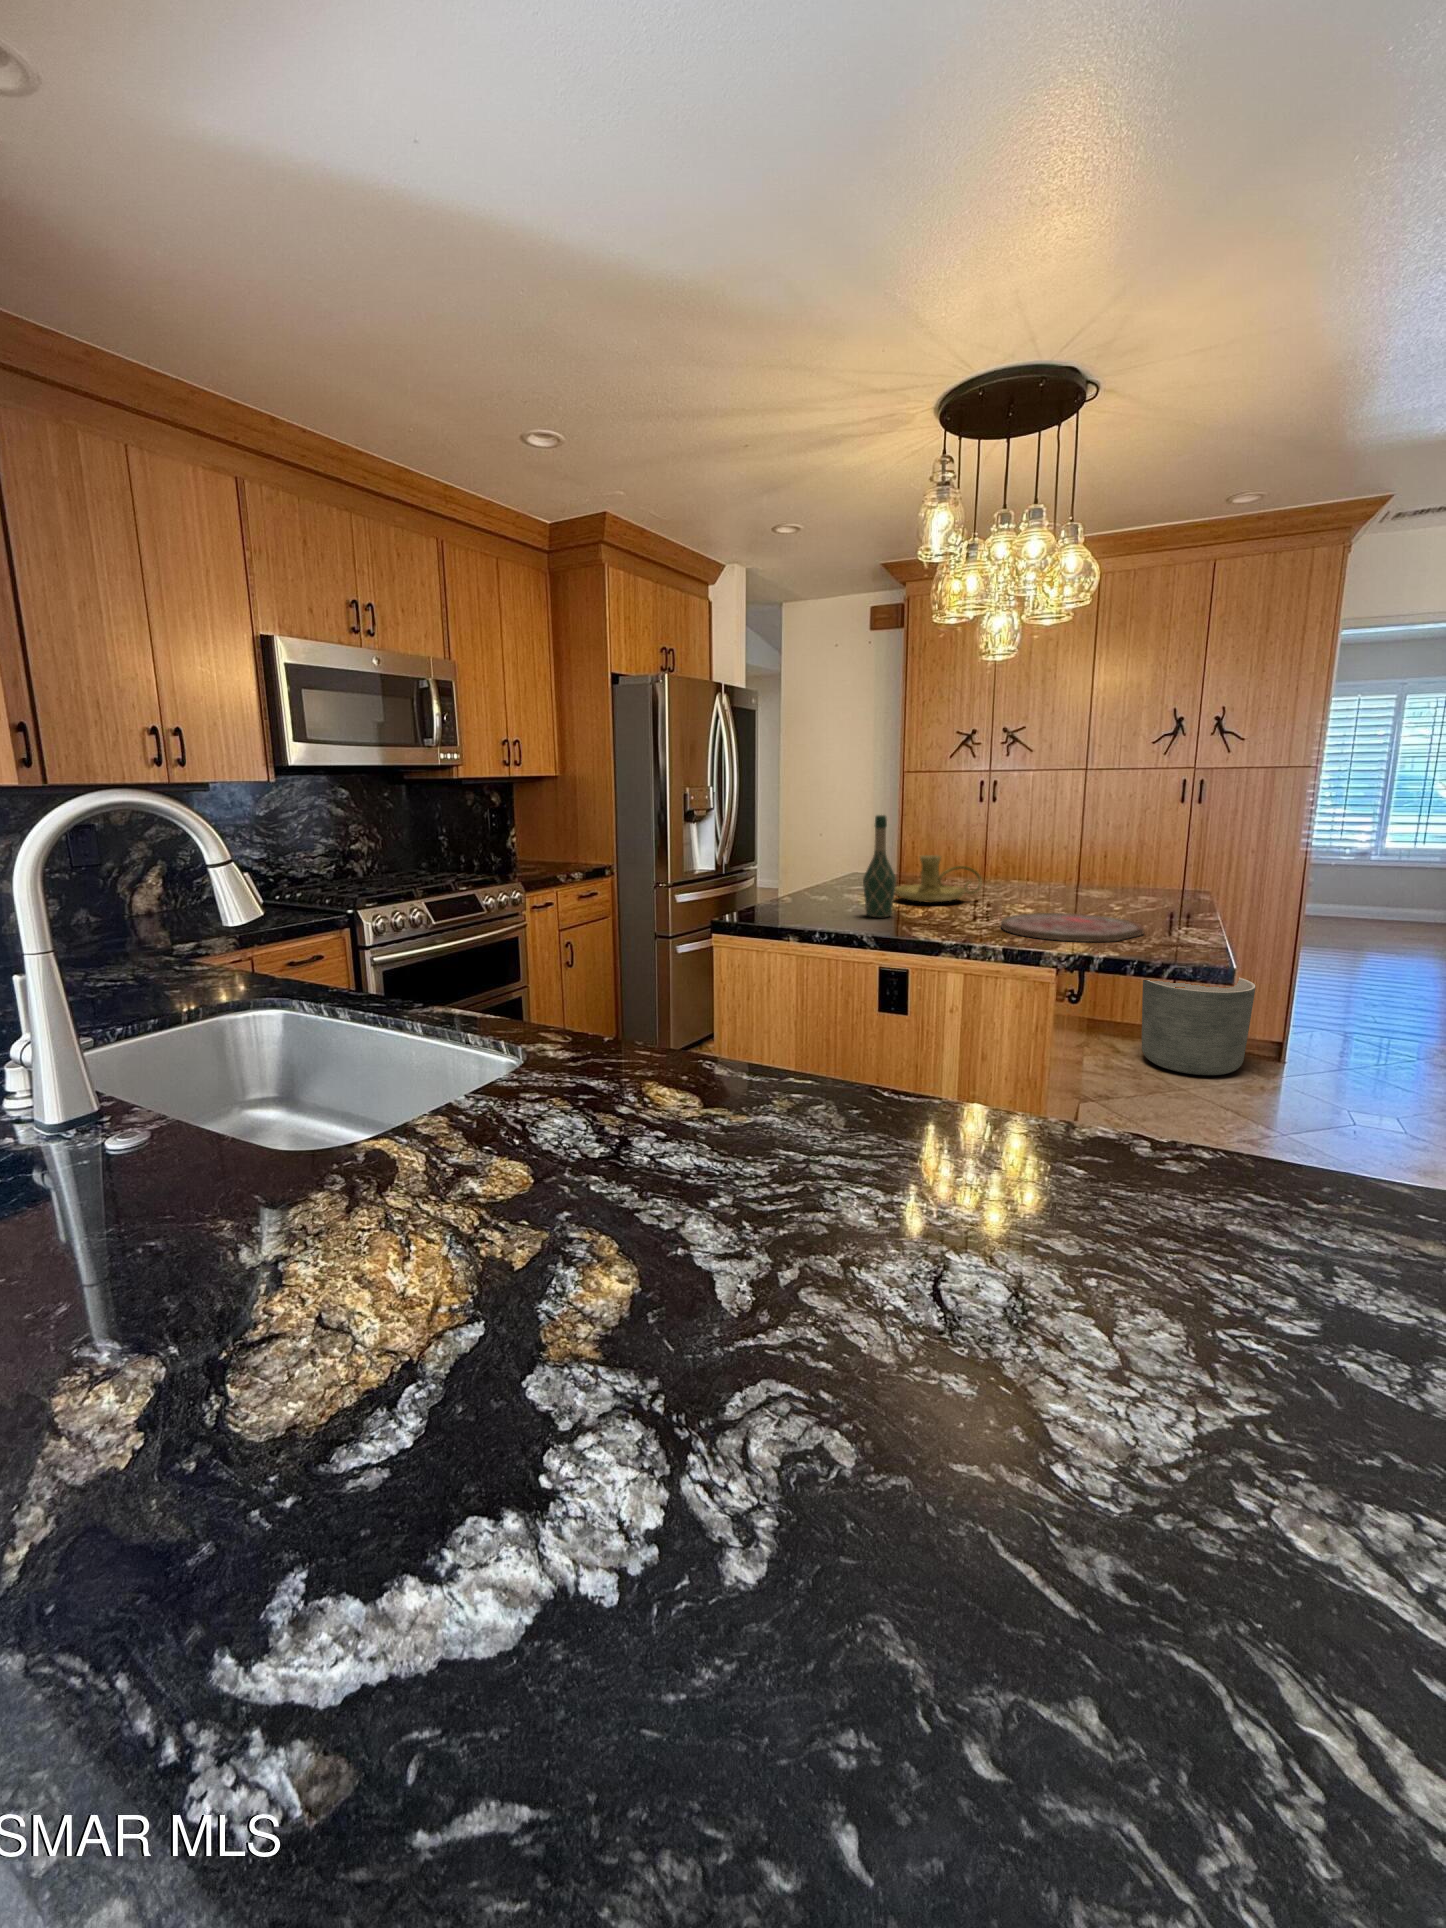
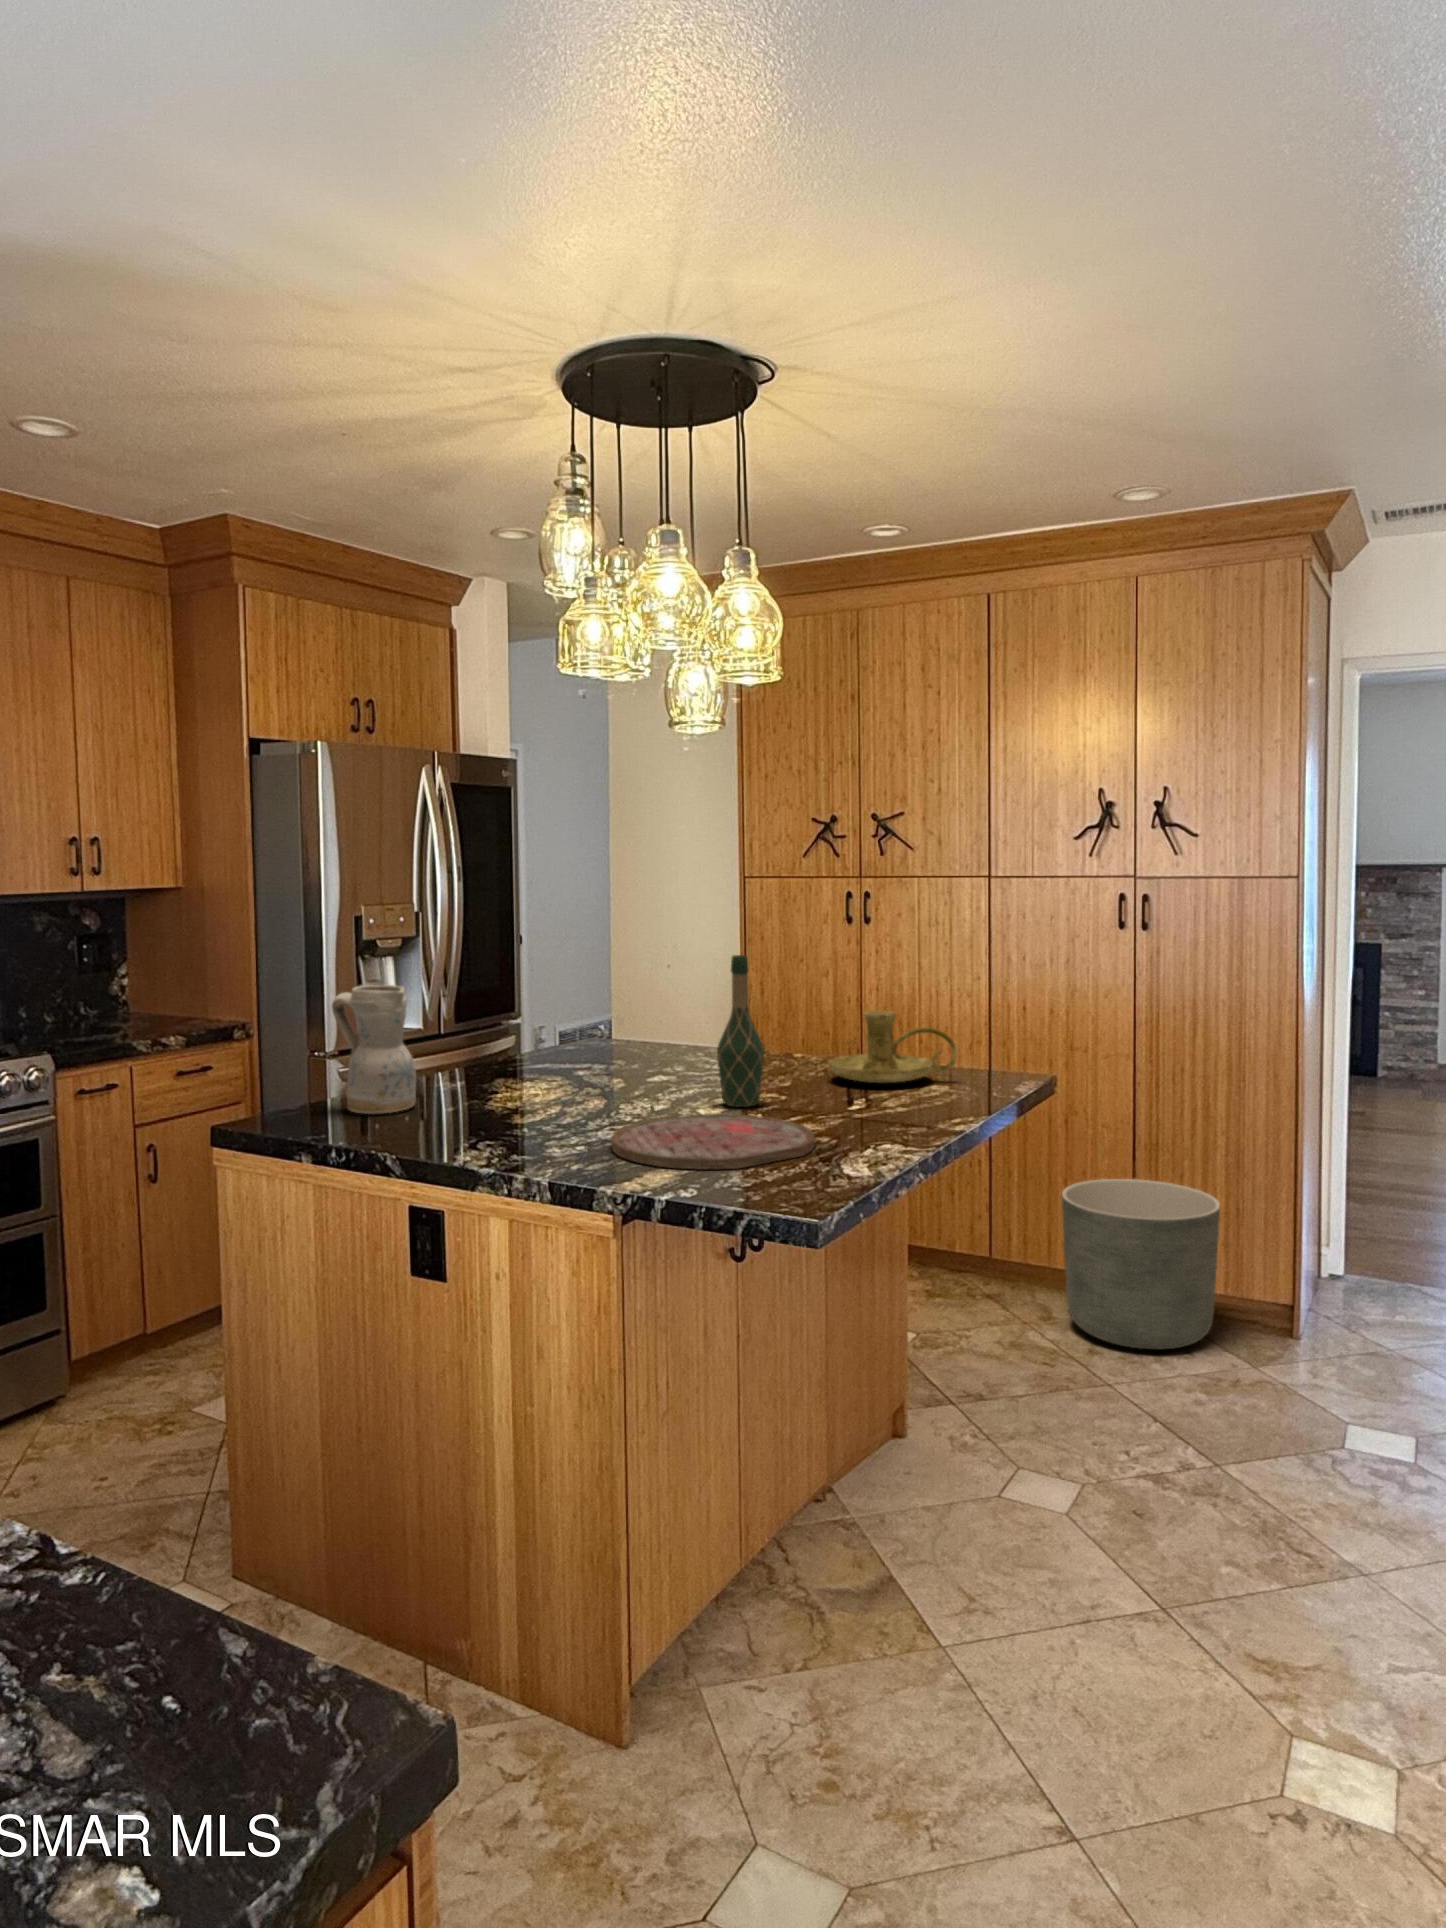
wine bottle: present [863,815,896,917] -> present [717,955,764,1107]
ceramic pitcher: none [771,832,826,915] -> present [332,985,416,1114]
candle holder: present [895,855,982,902] -> present [829,1011,957,1083]

